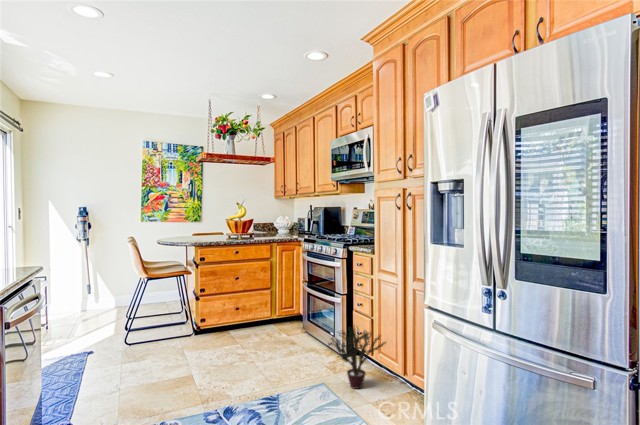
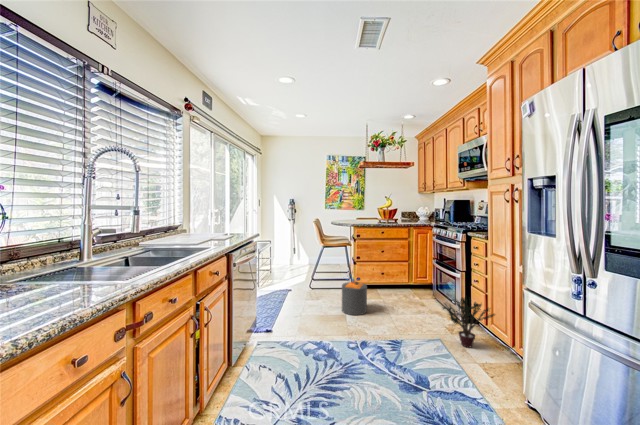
trash can: none [183,313,223,377] -> present [342,274,367,315]

